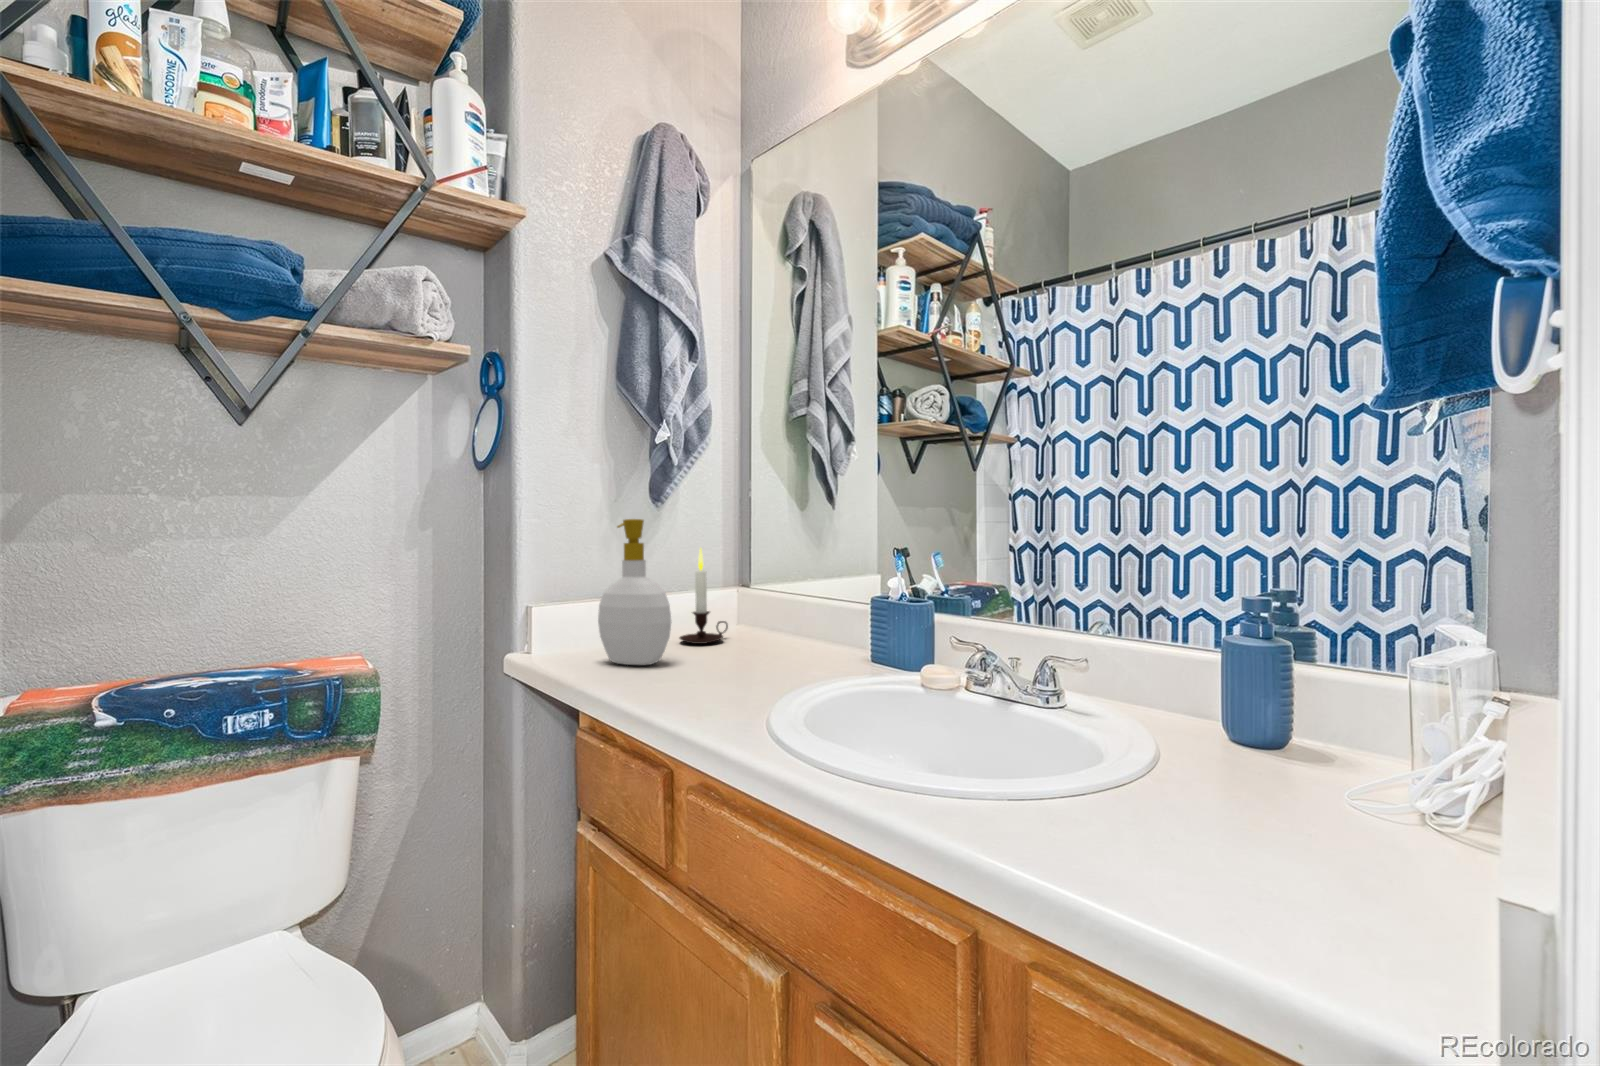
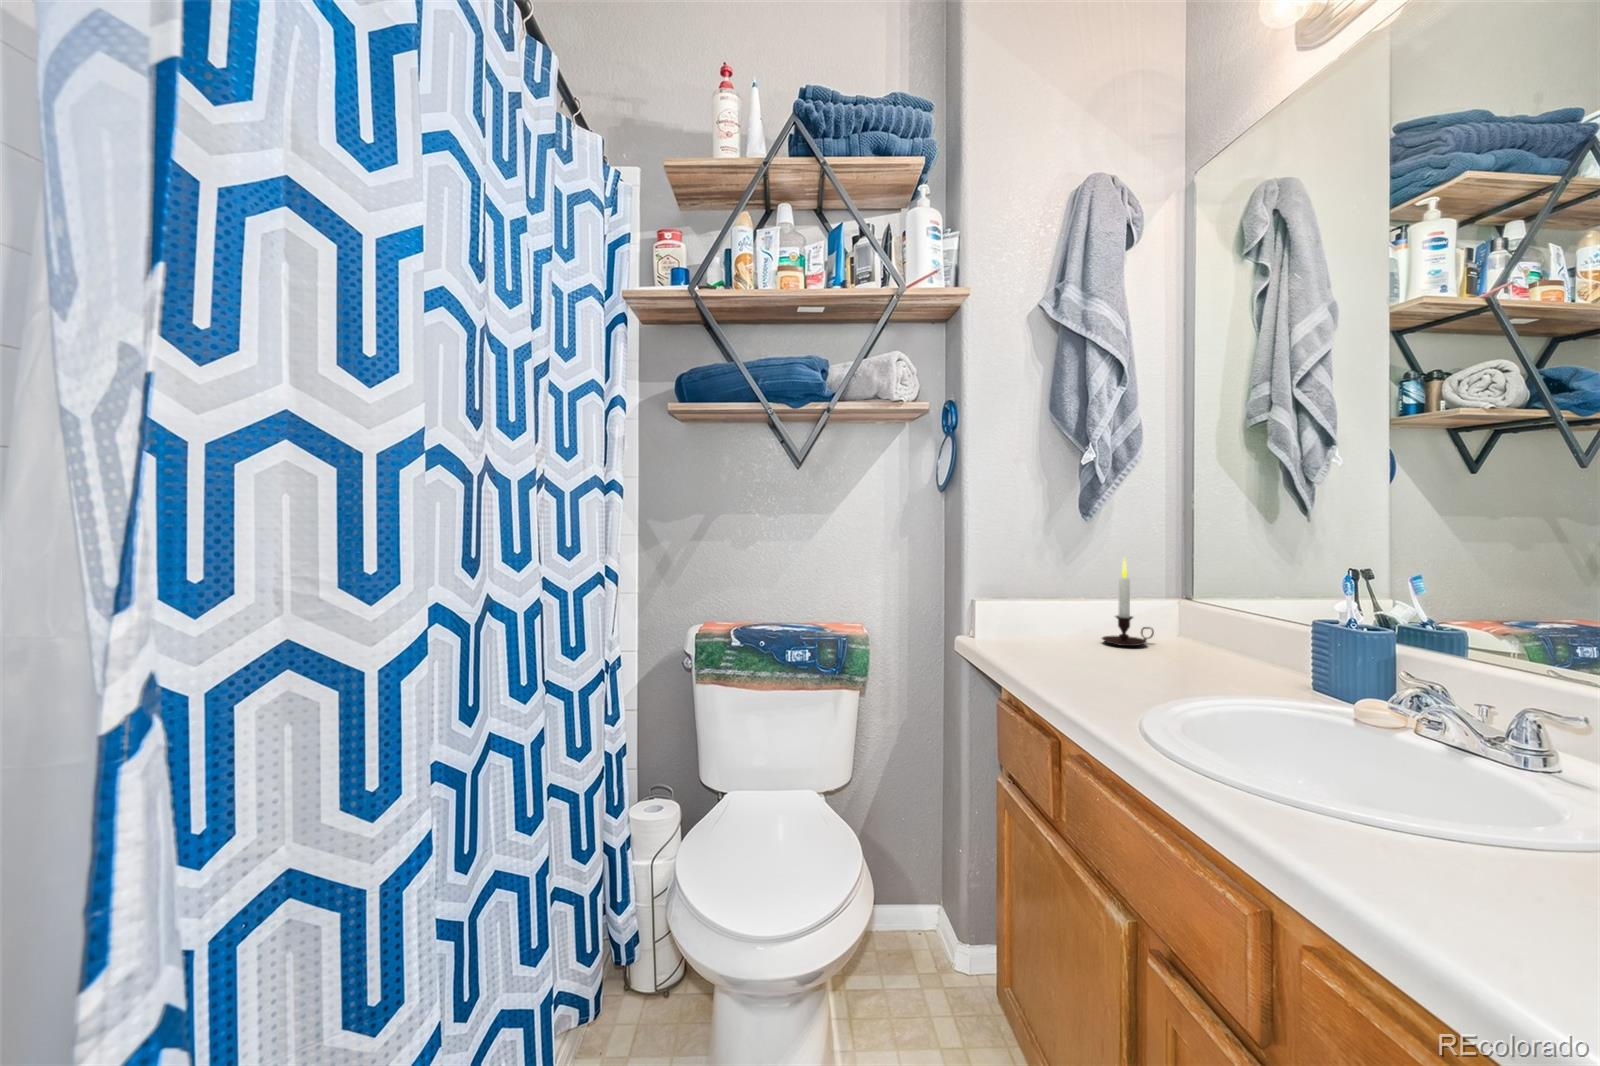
soap bottle: present [598,519,672,665] -> none [1022,532,1085,658]

